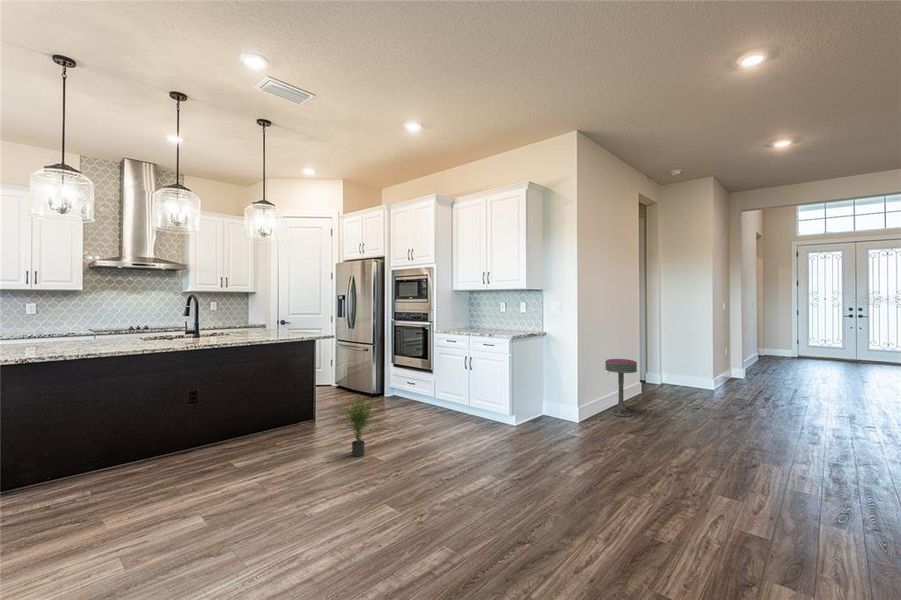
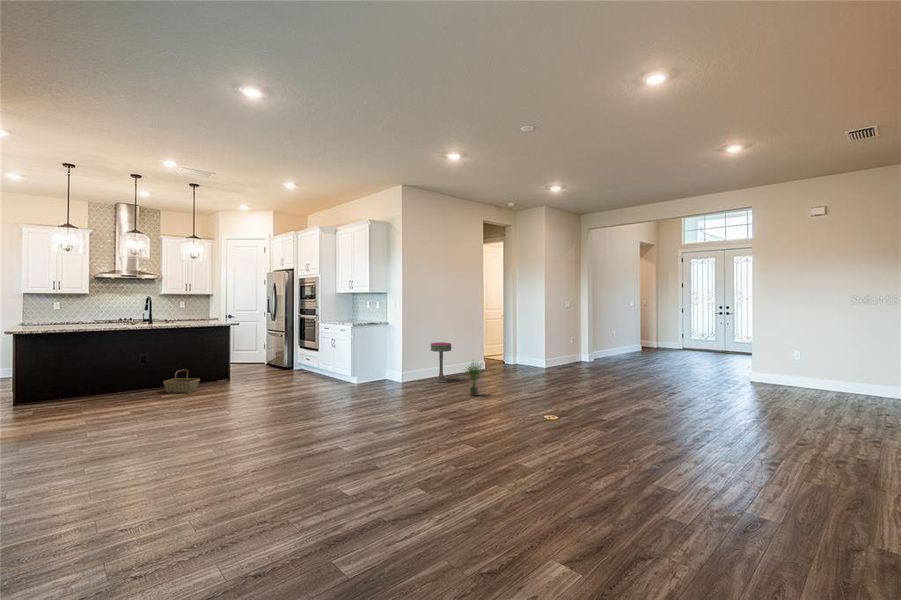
potted plant: present [345,399,373,457] -> present [465,362,481,396]
basket: none [231,412,288,453] -> present [163,369,200,393]

